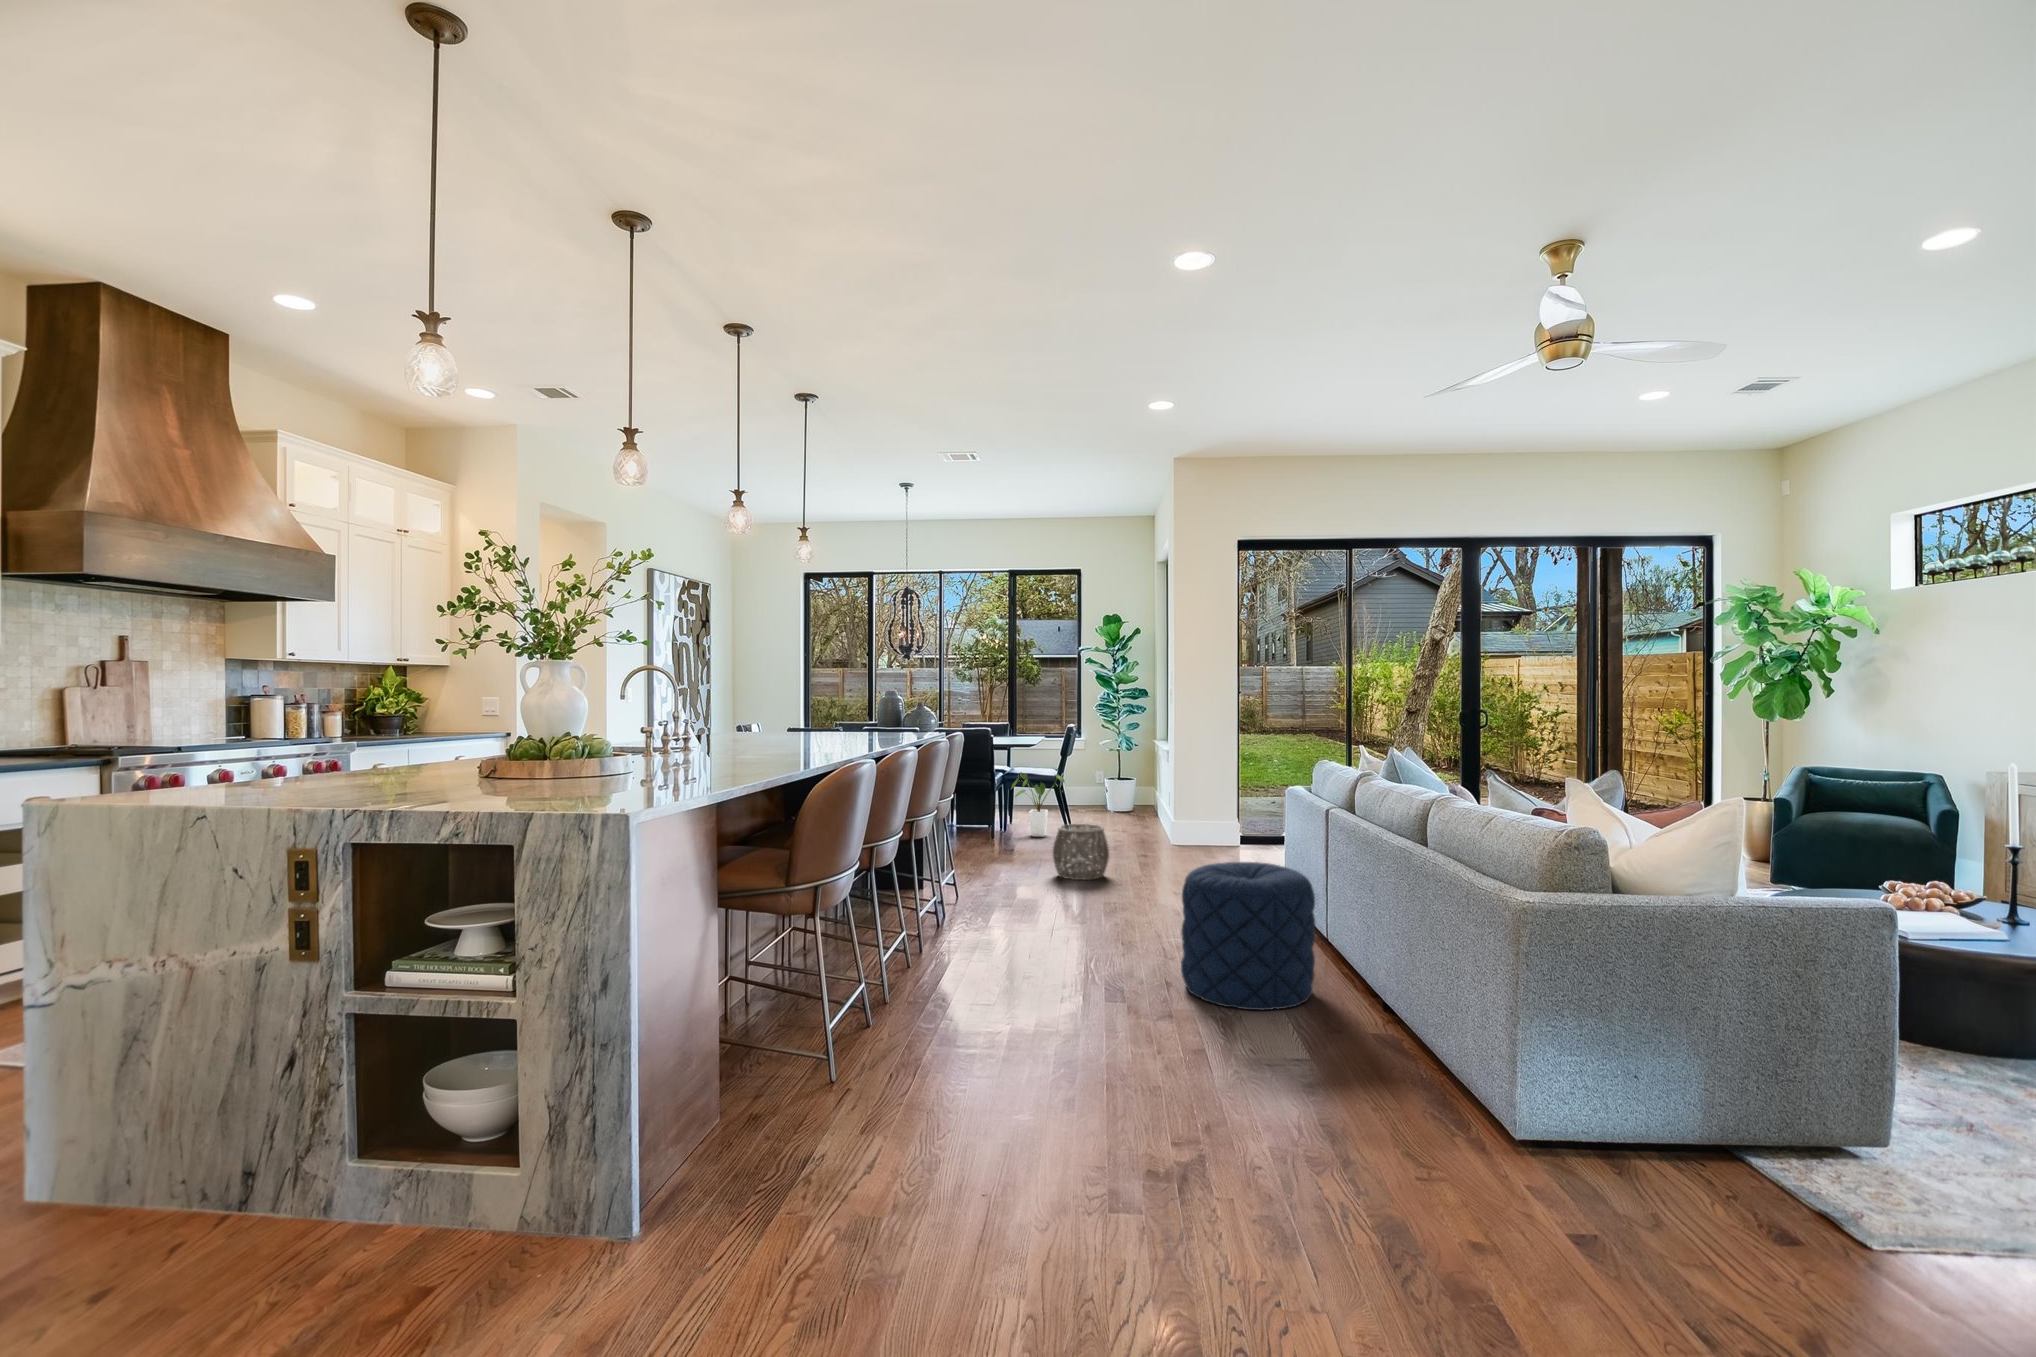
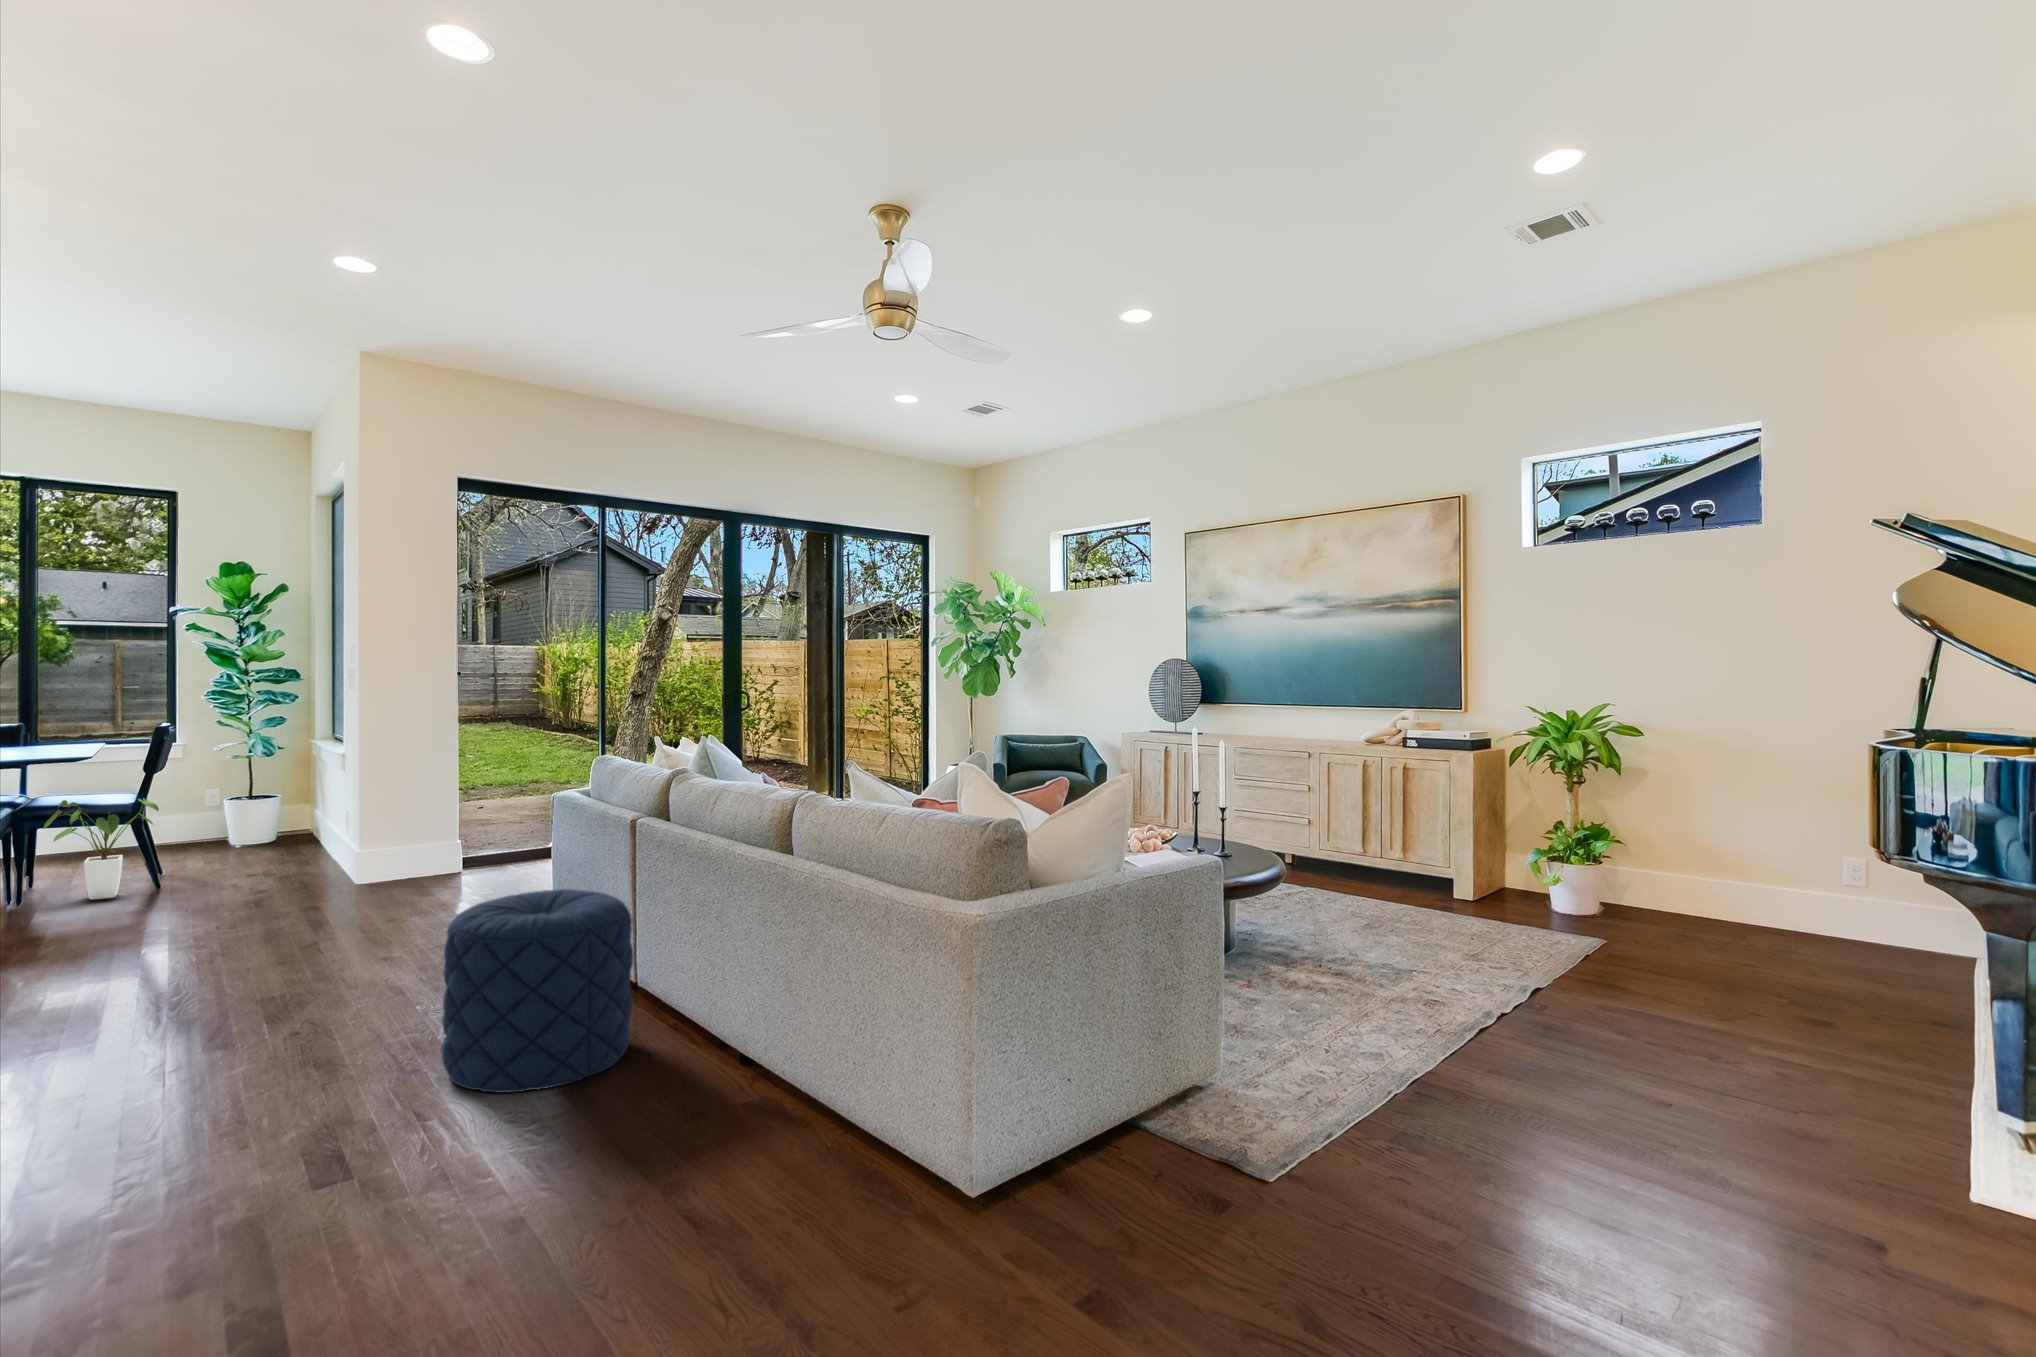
woven basket: present [1053,824,1109,880] -> none [152,869,265,958]

